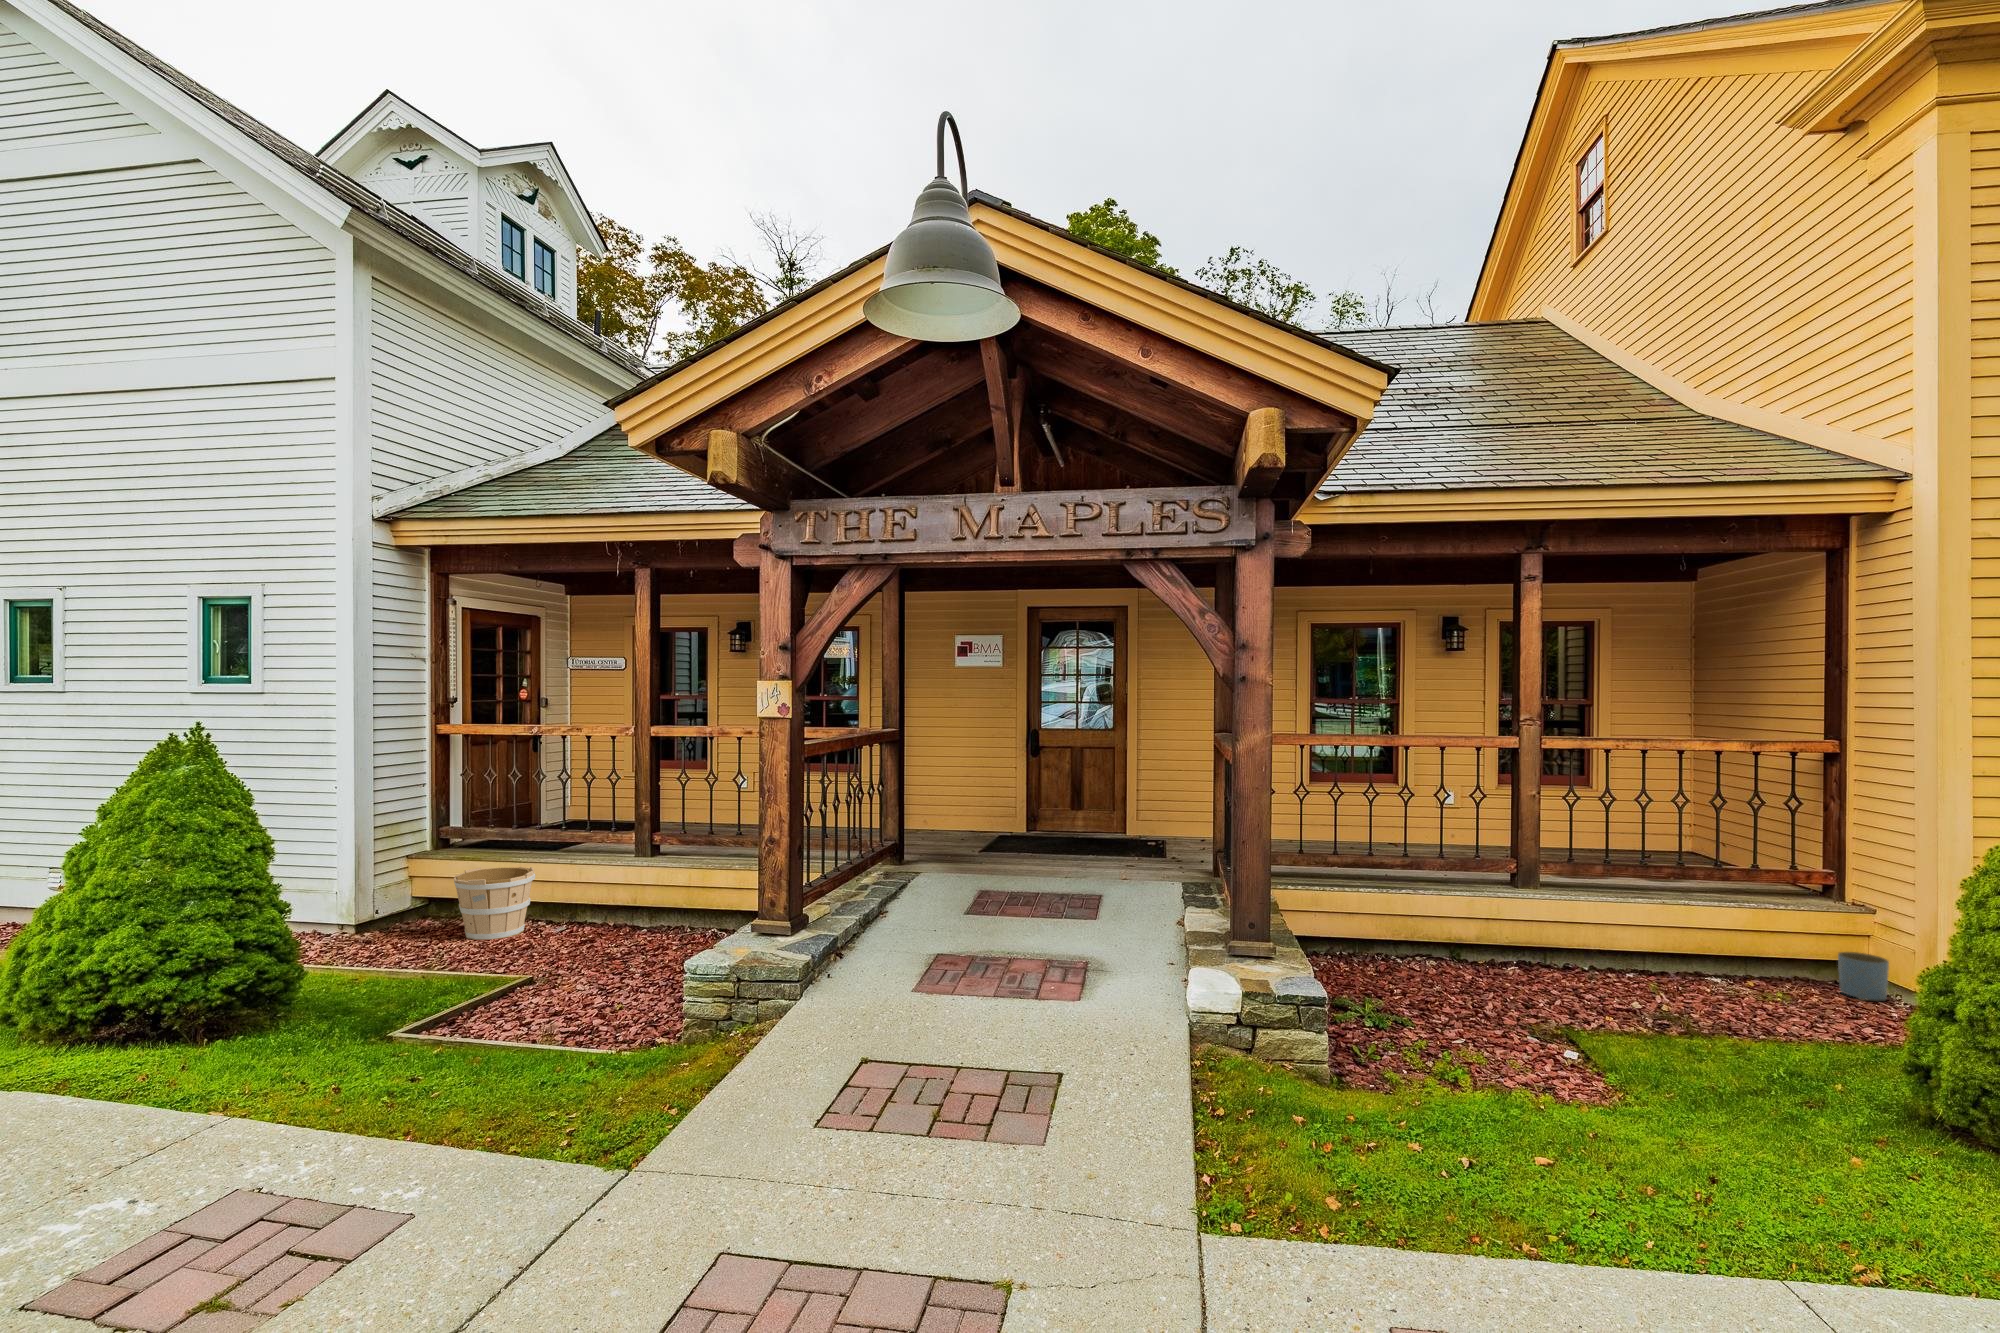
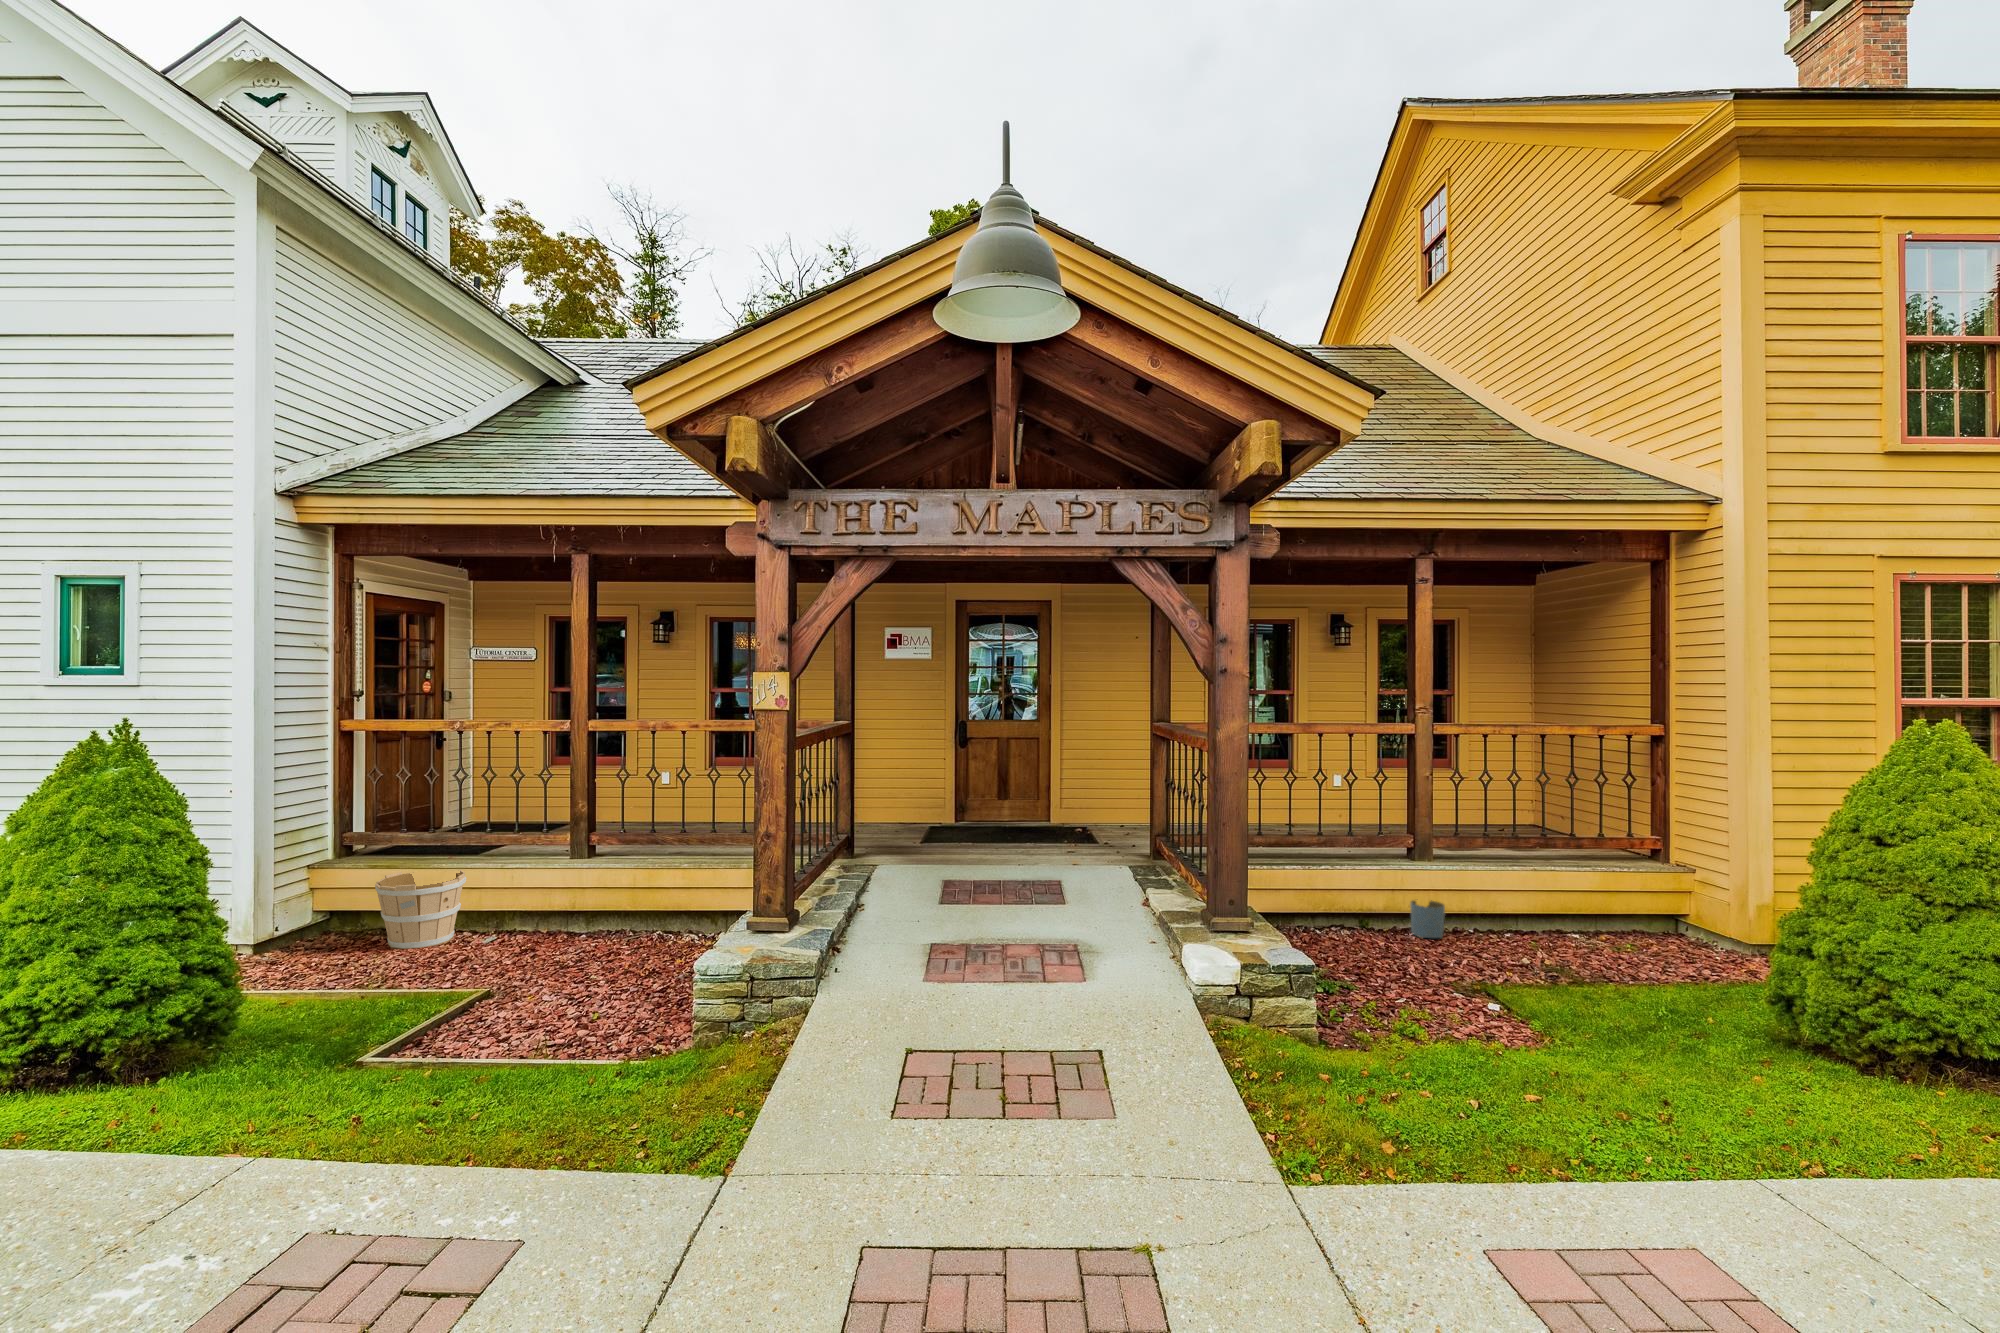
planter: present [1838,952,1889,1001] -> present [1410,900,1445,938]

